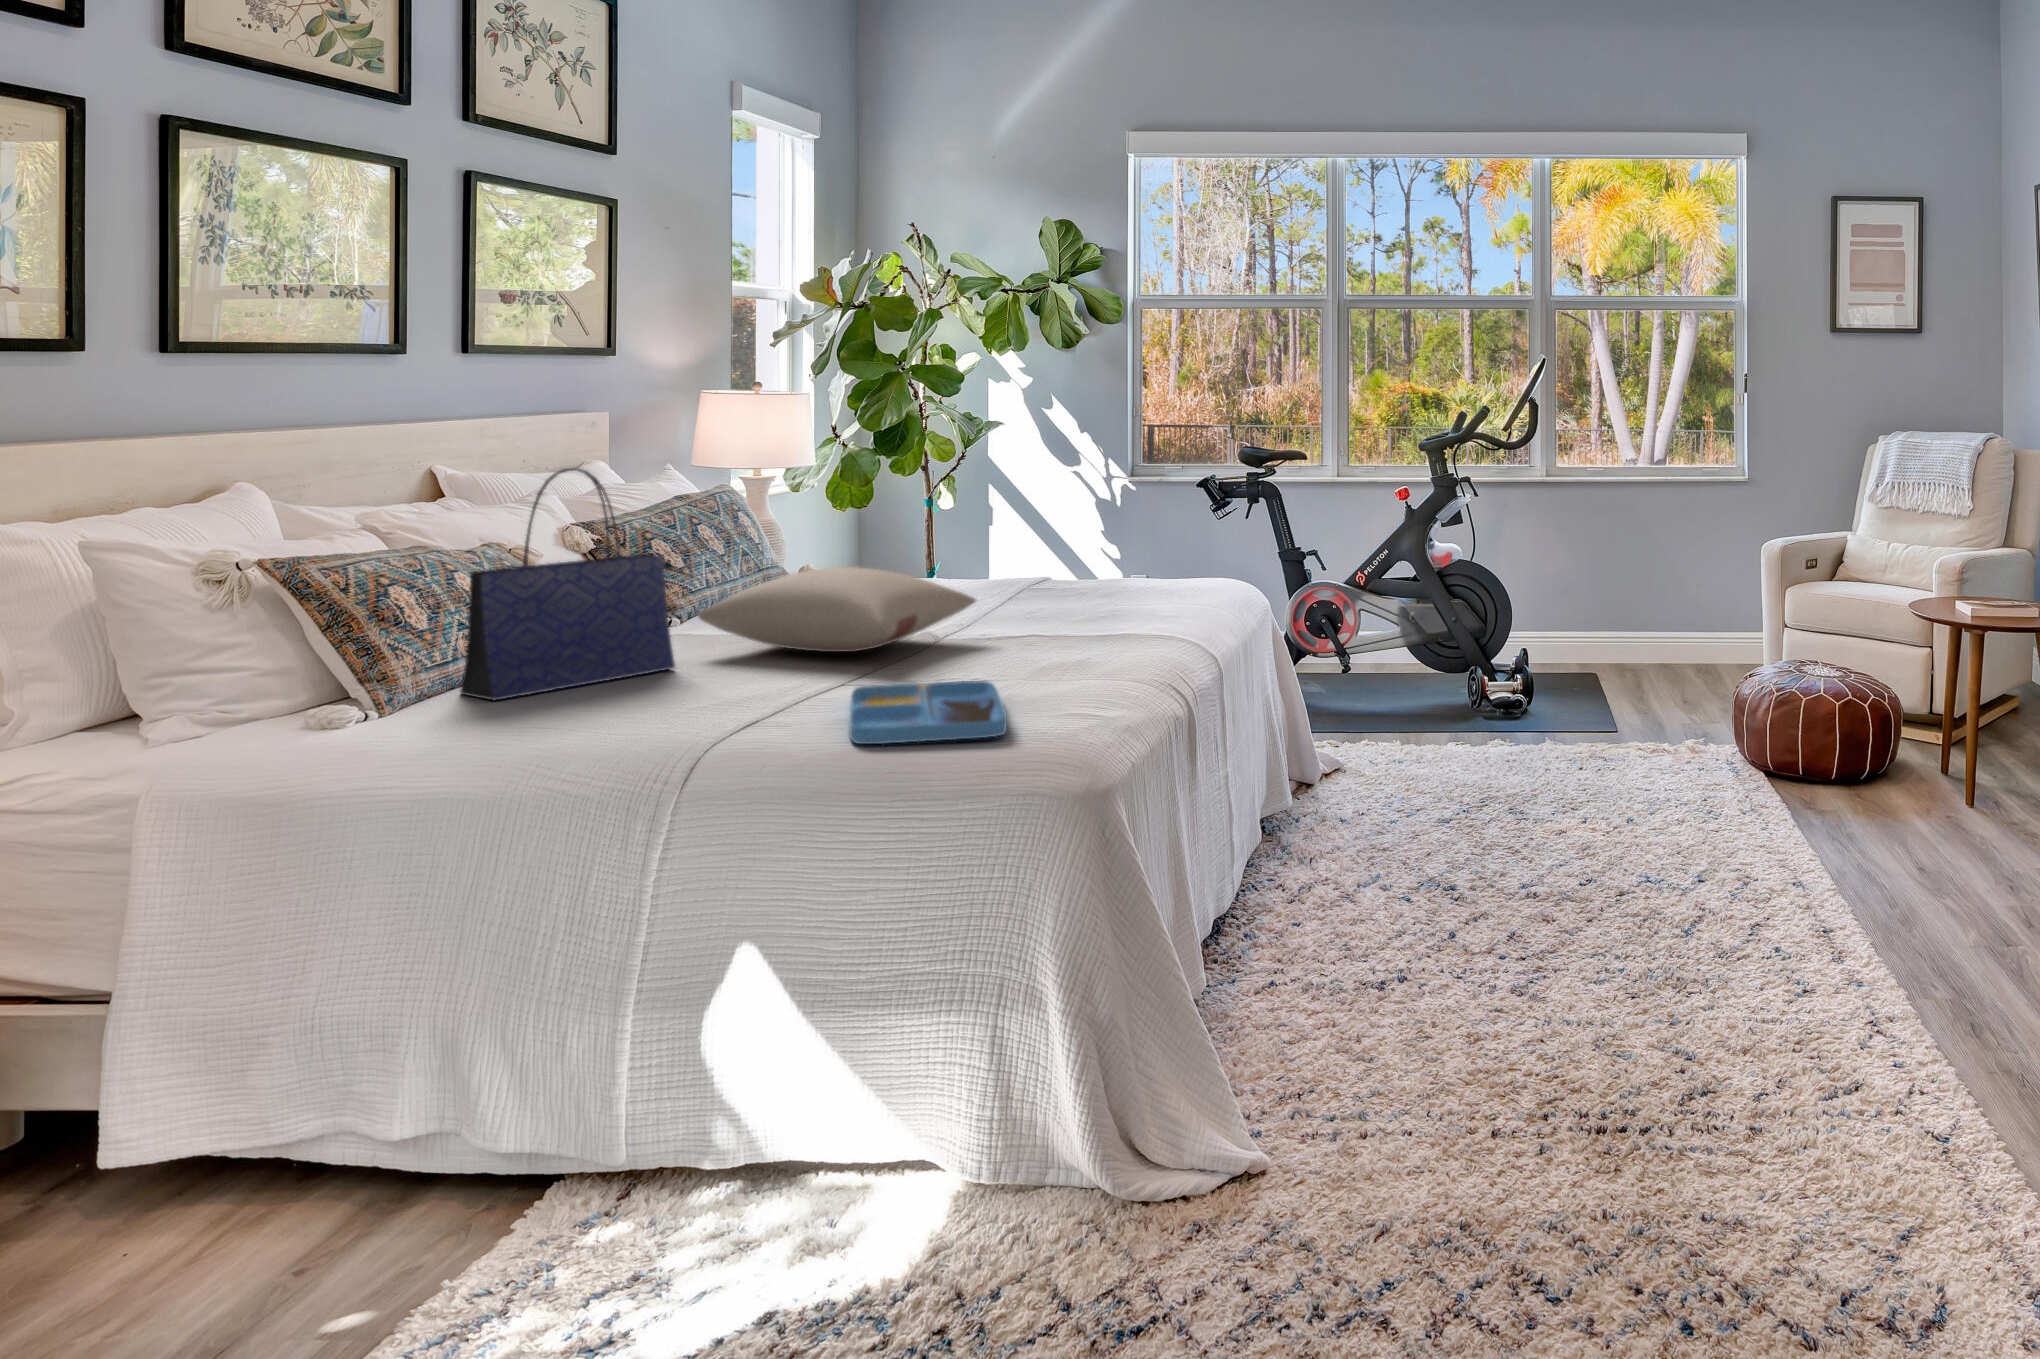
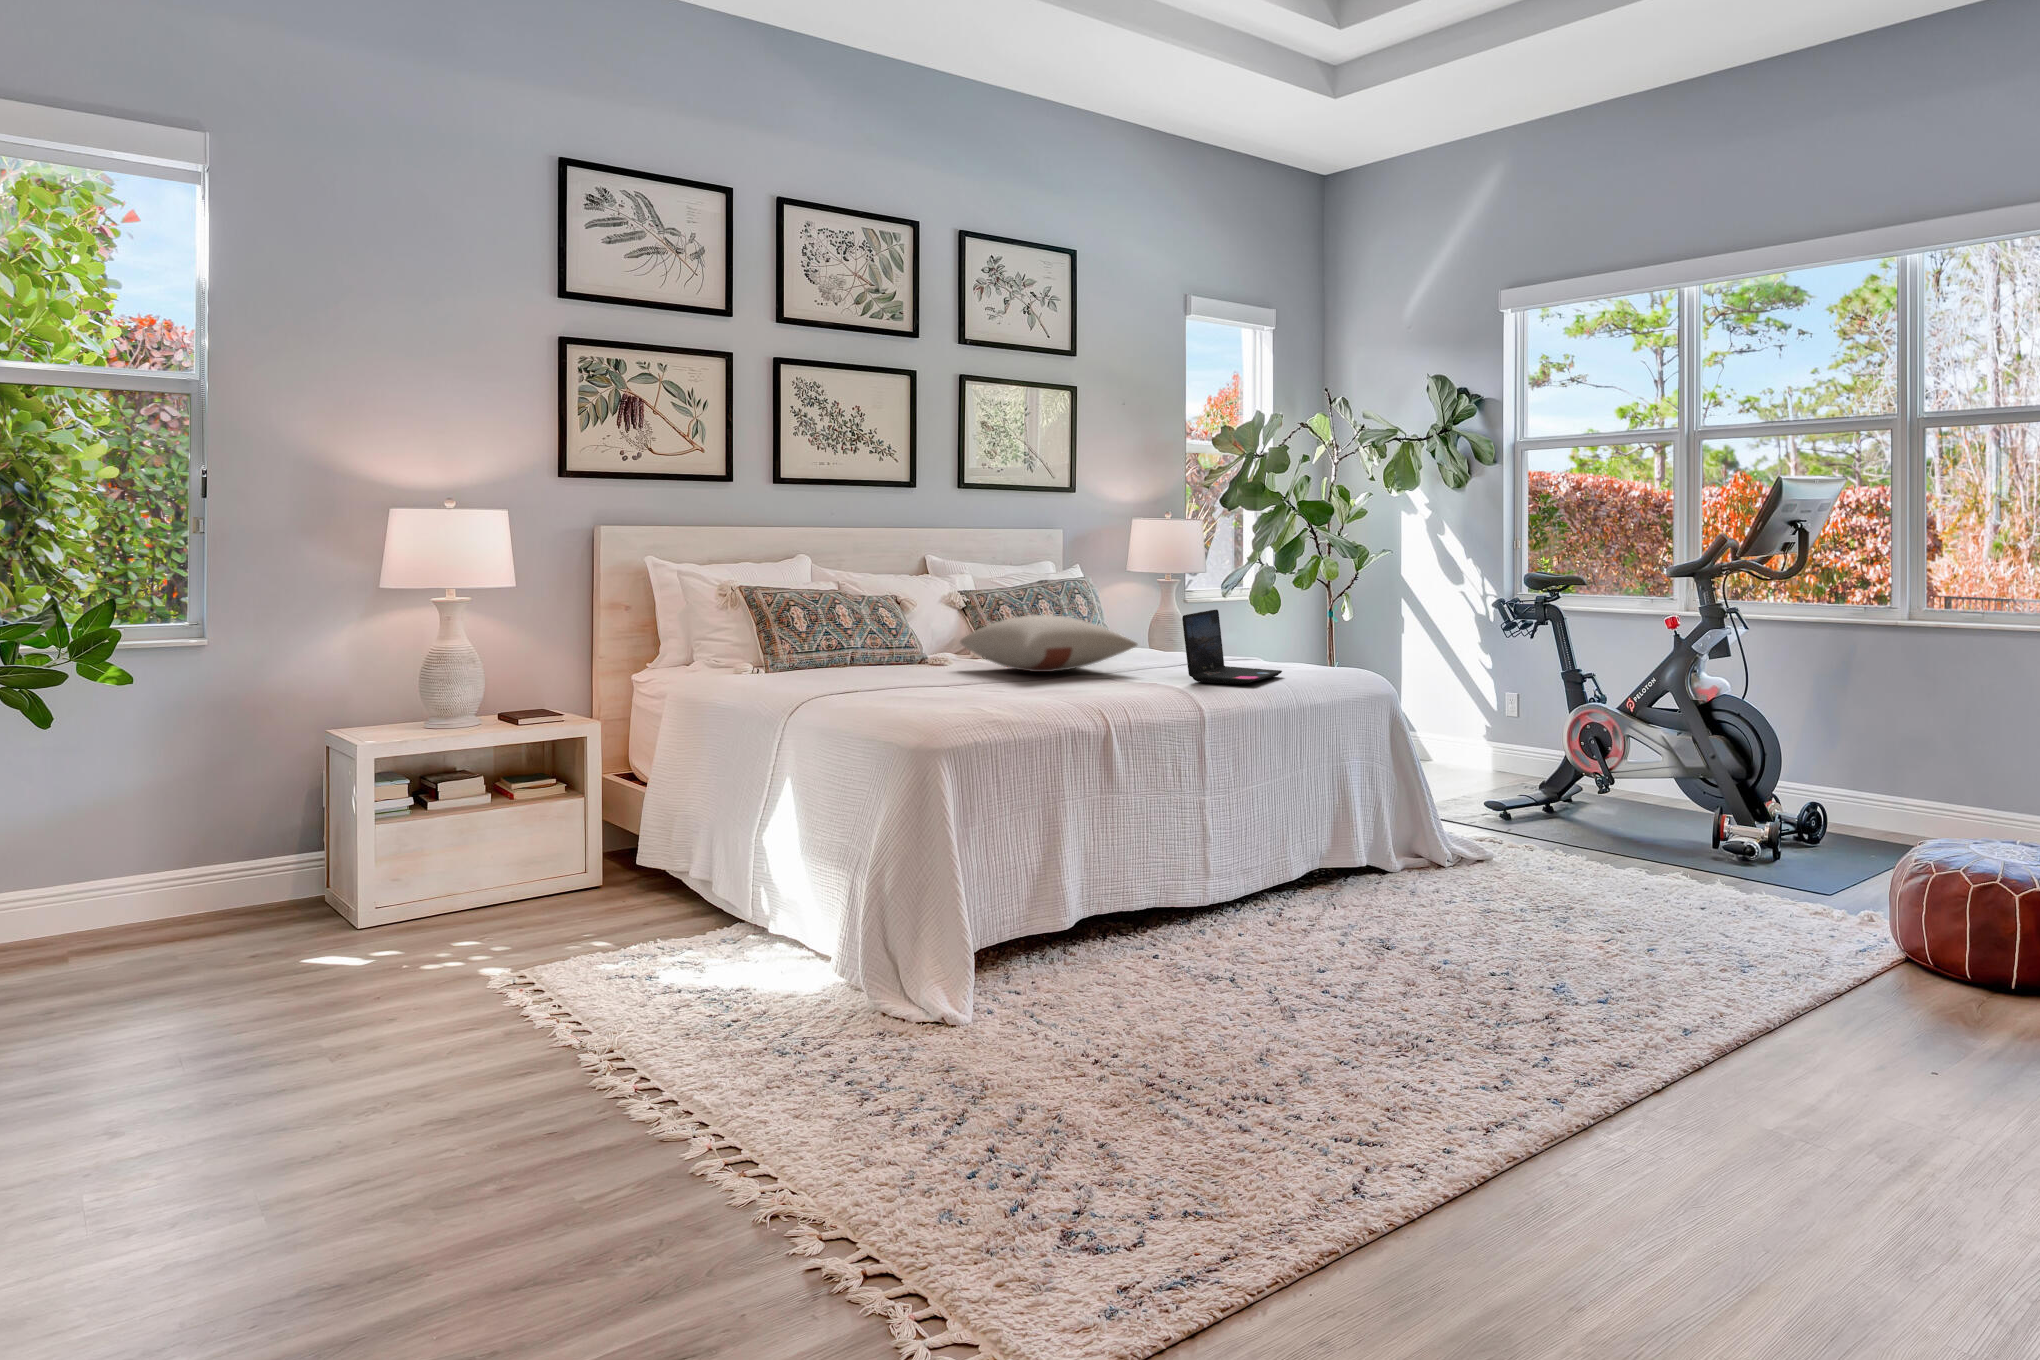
tote bag: present [460,468,675,700] -> none [806,540,936,675]
laptop: none [1061,546,1169,646] -> present [1182,609,1282,684]
tray: present [849,681,1007,744] -> none [904,682,1048,710]

